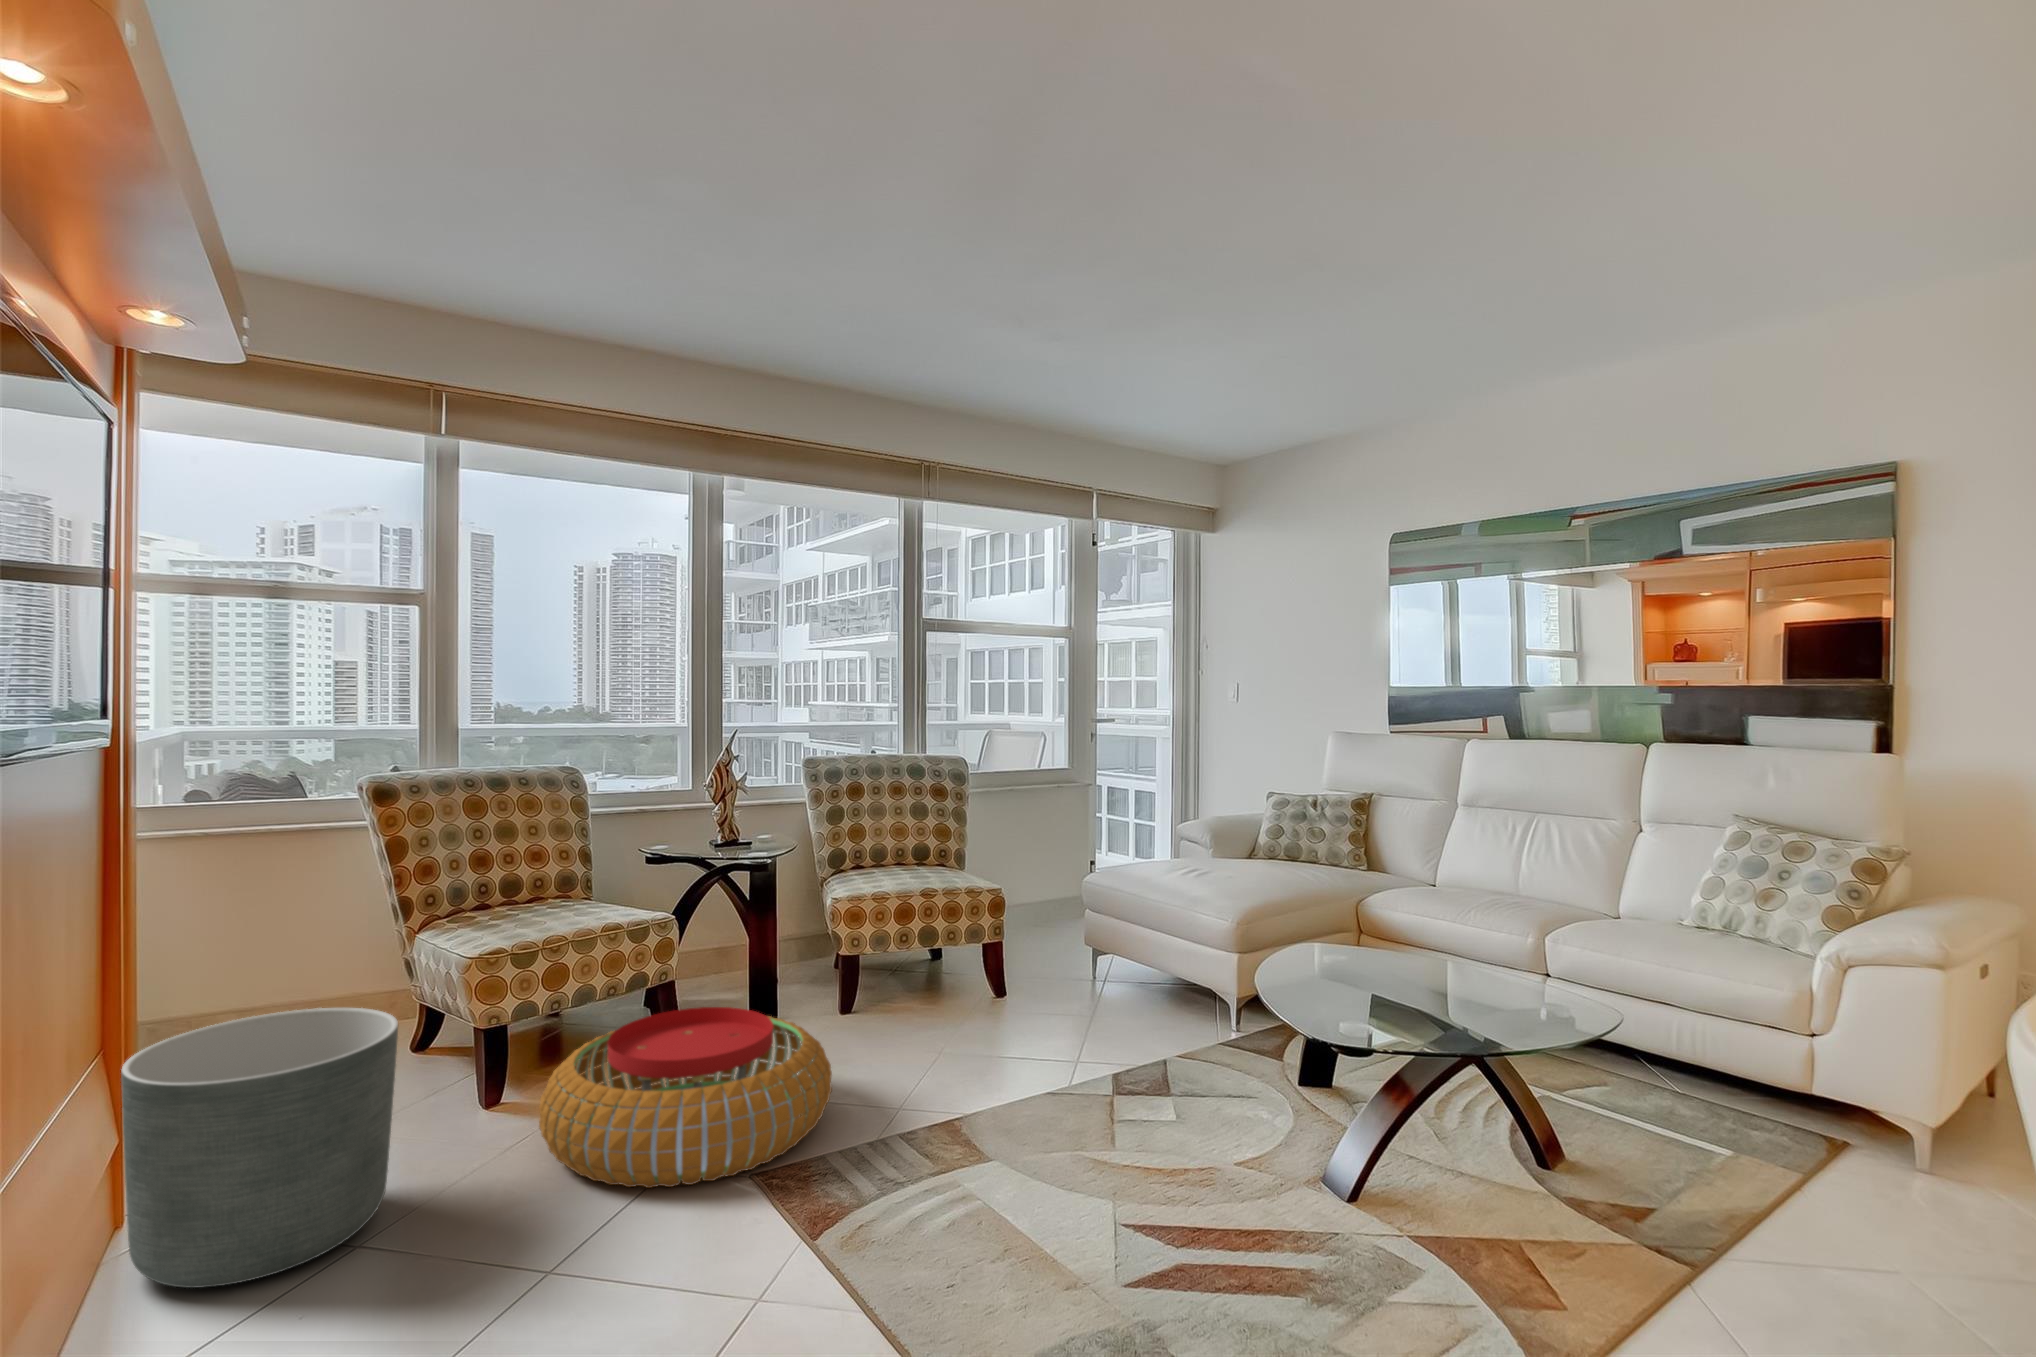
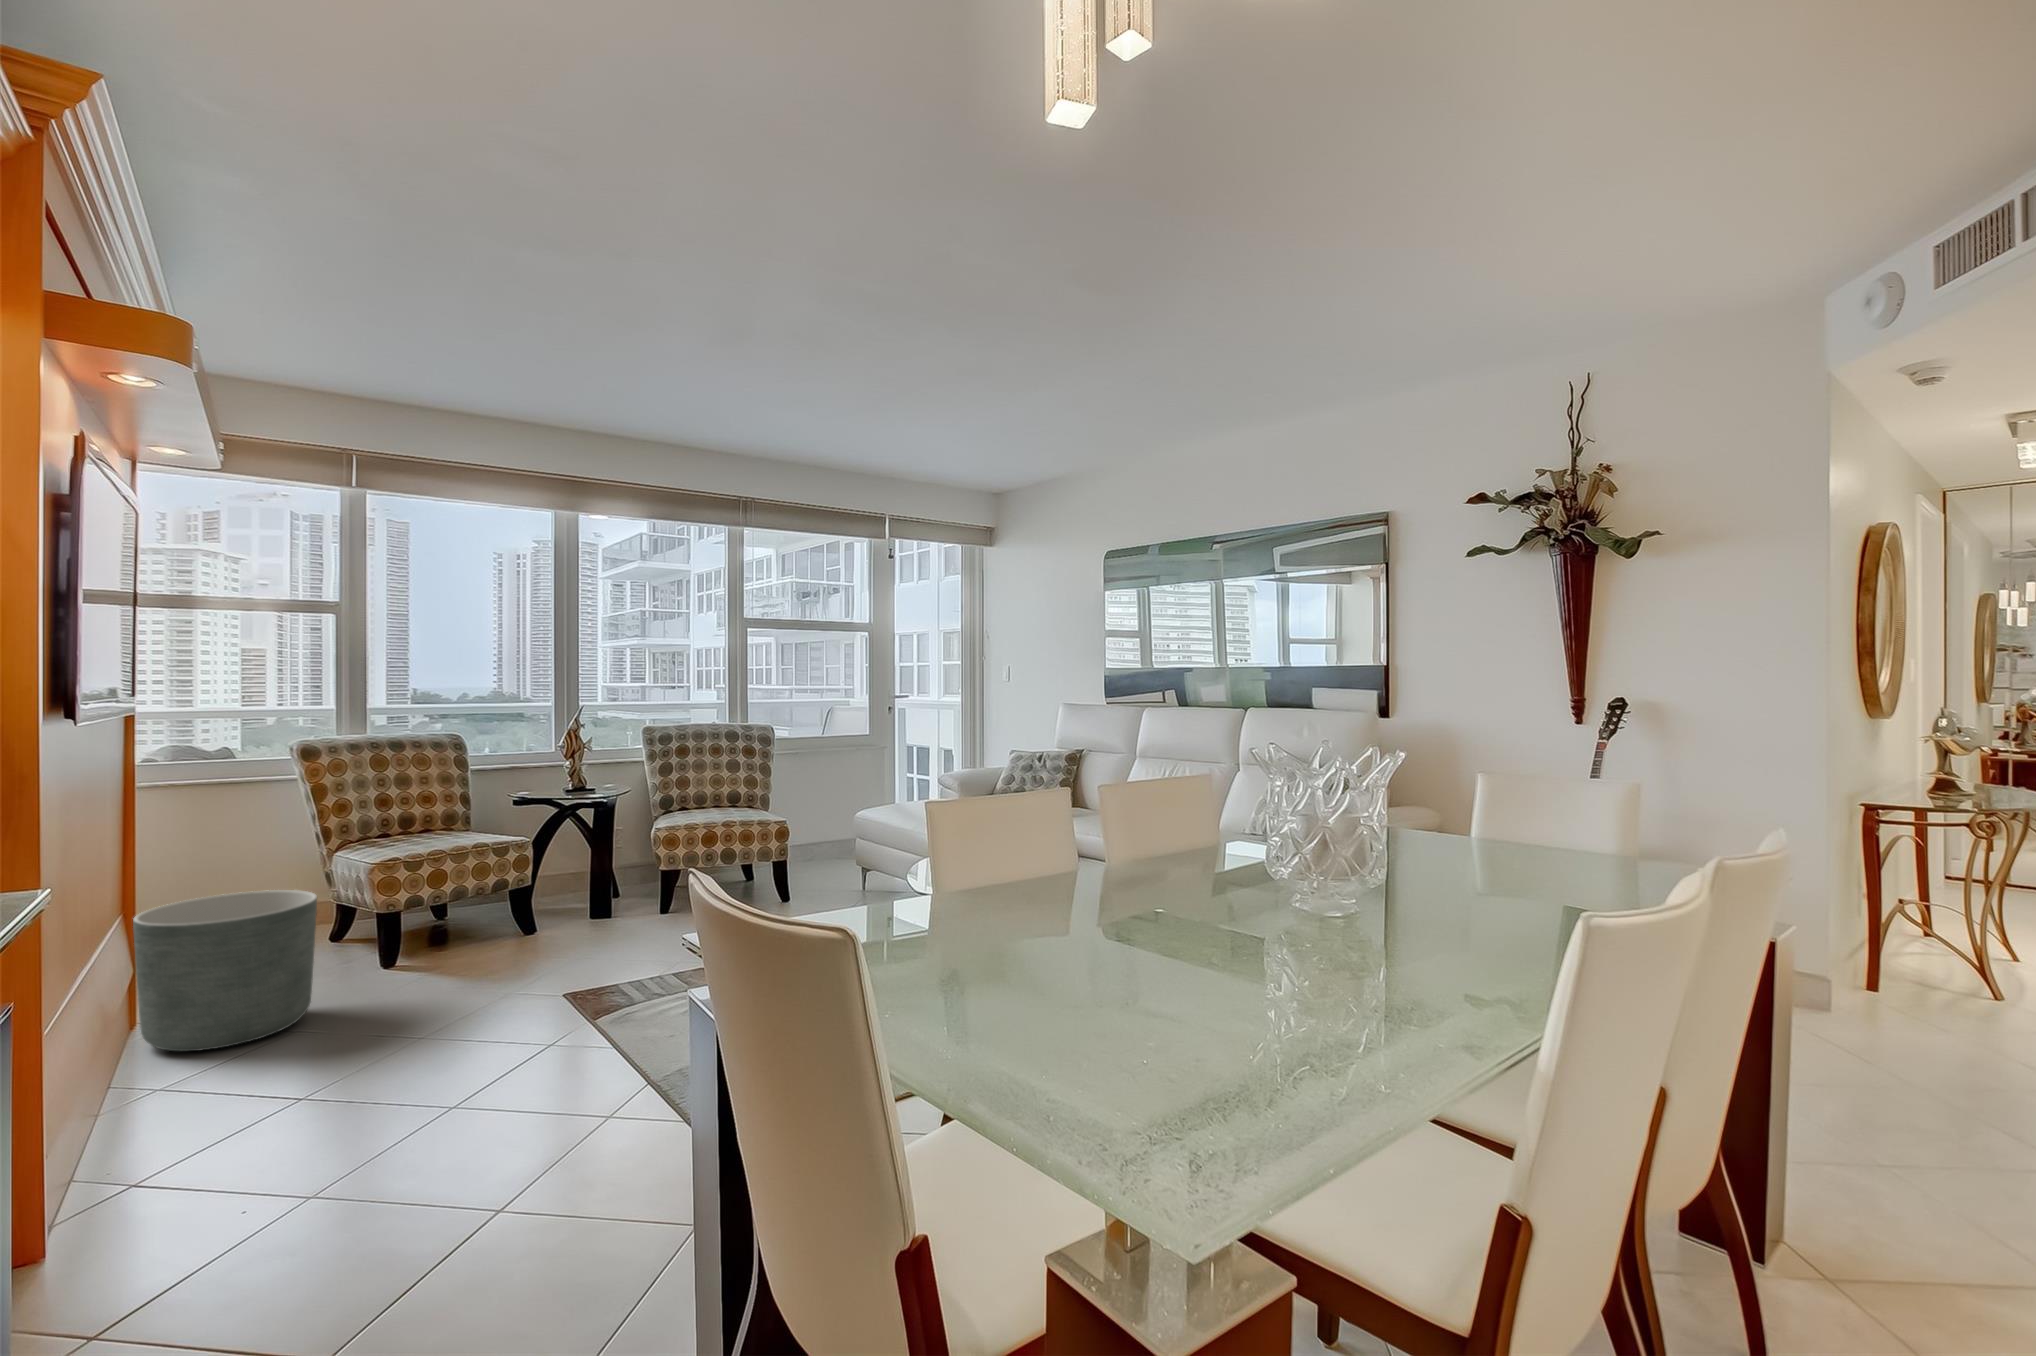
pouf: present [539,1007,832,1188] -> none [419,896,630,1003]

